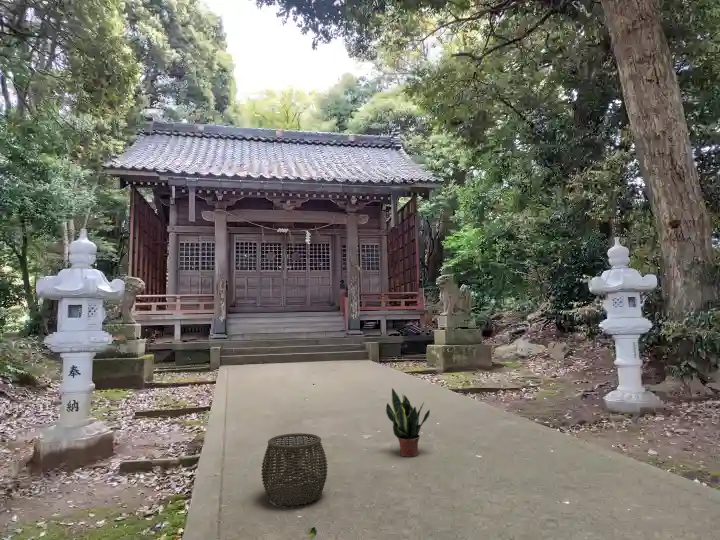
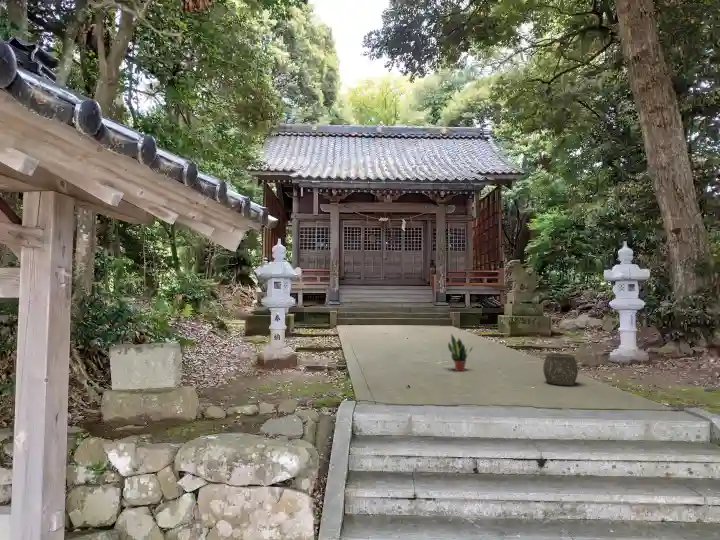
woven basket: present [261,433,328,506] -> present [543,353,578,385]

